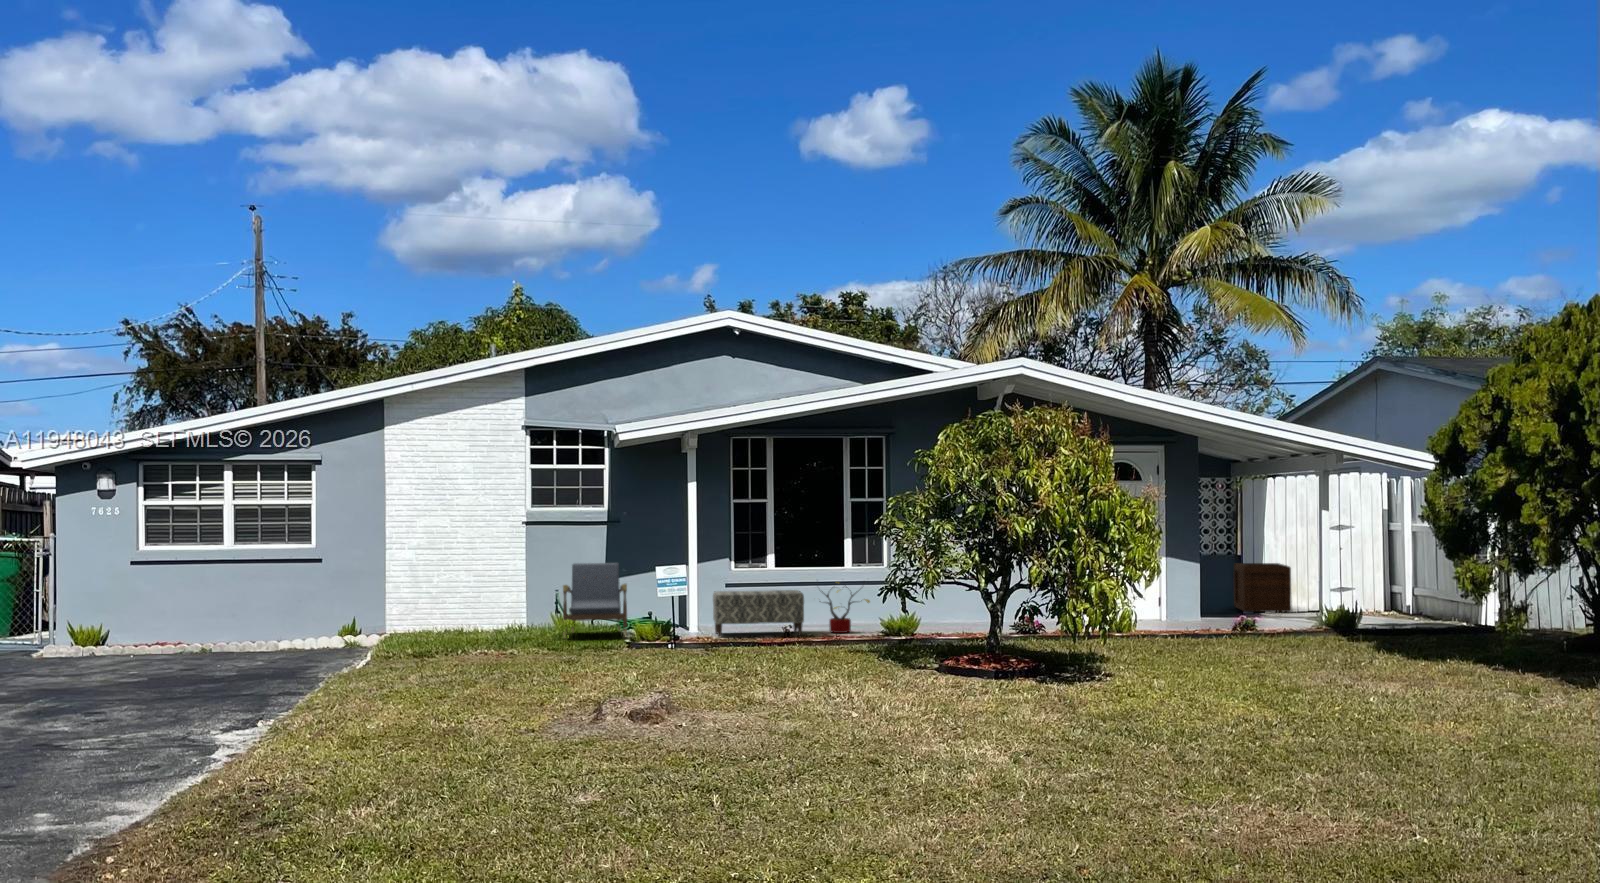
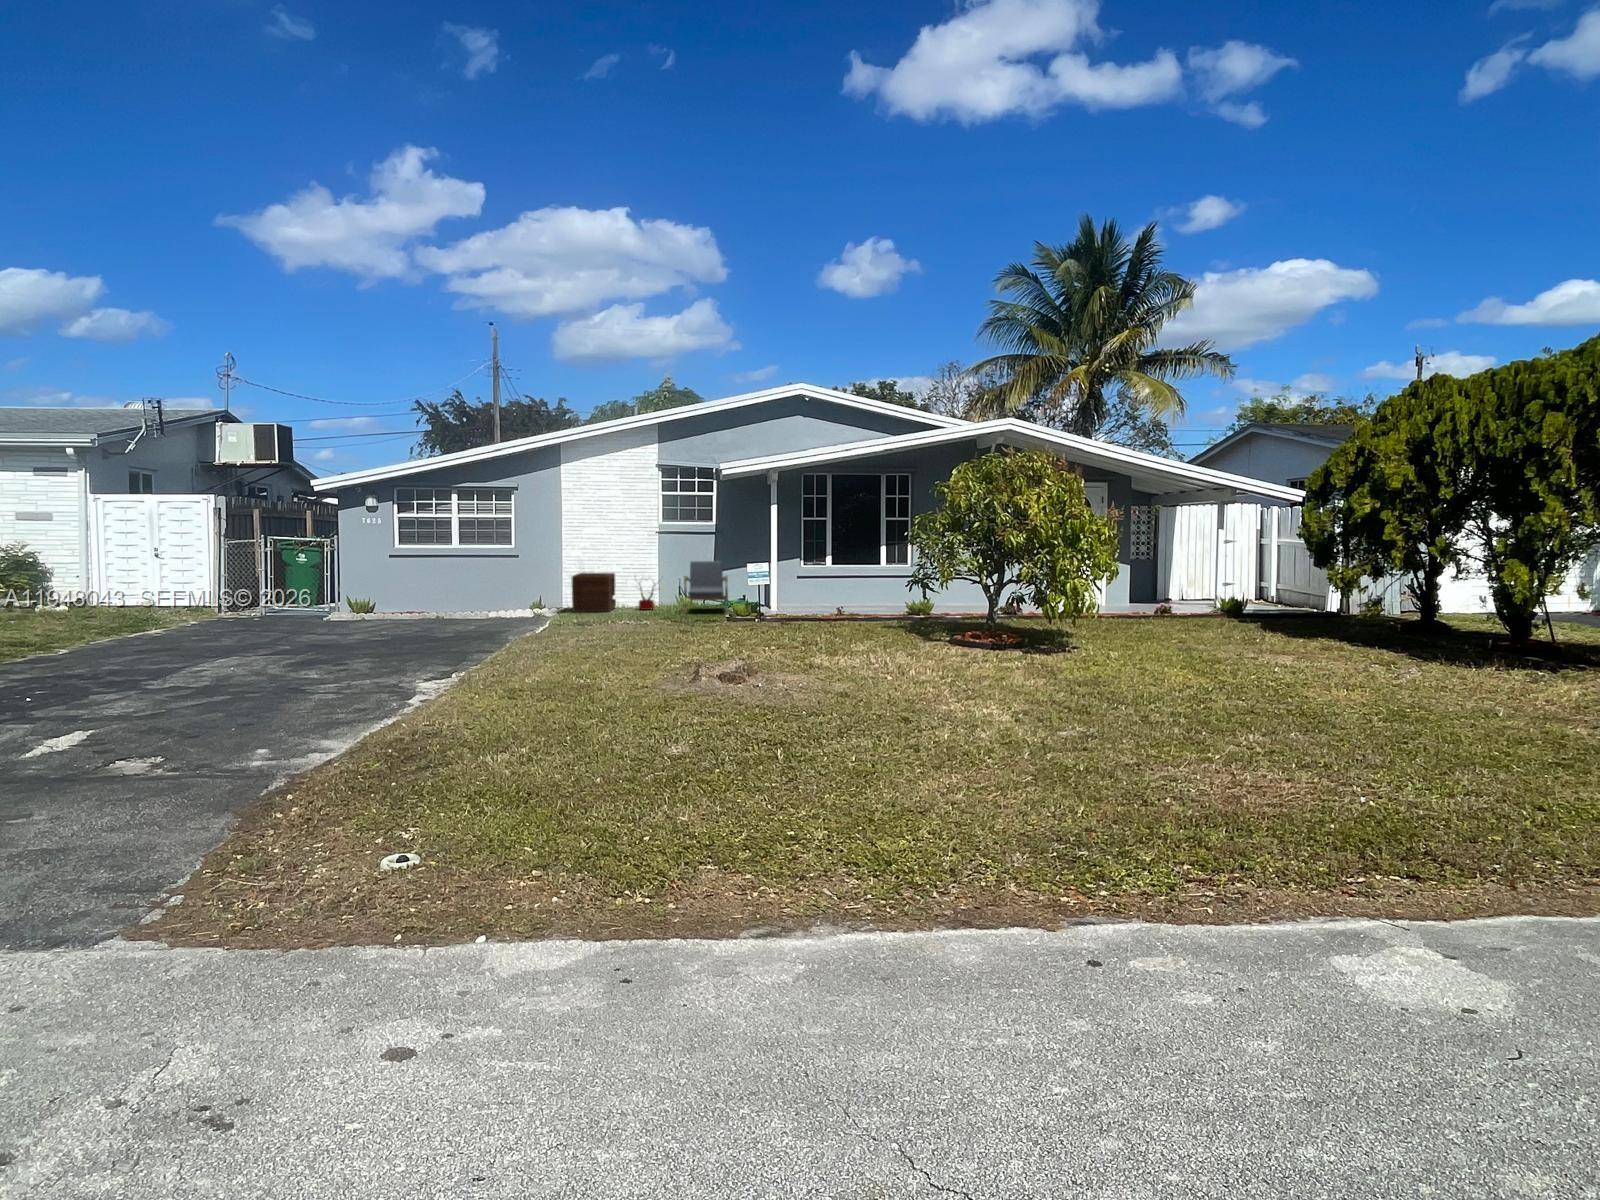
wooden crate: present [1234,563,1292,612] -> present [571,573,616,612]
bench: present [713,590,804,637] -> none [787,581,850,613]
decorative plant: present [822,591,870,633] -> present [639,583,663,610]

